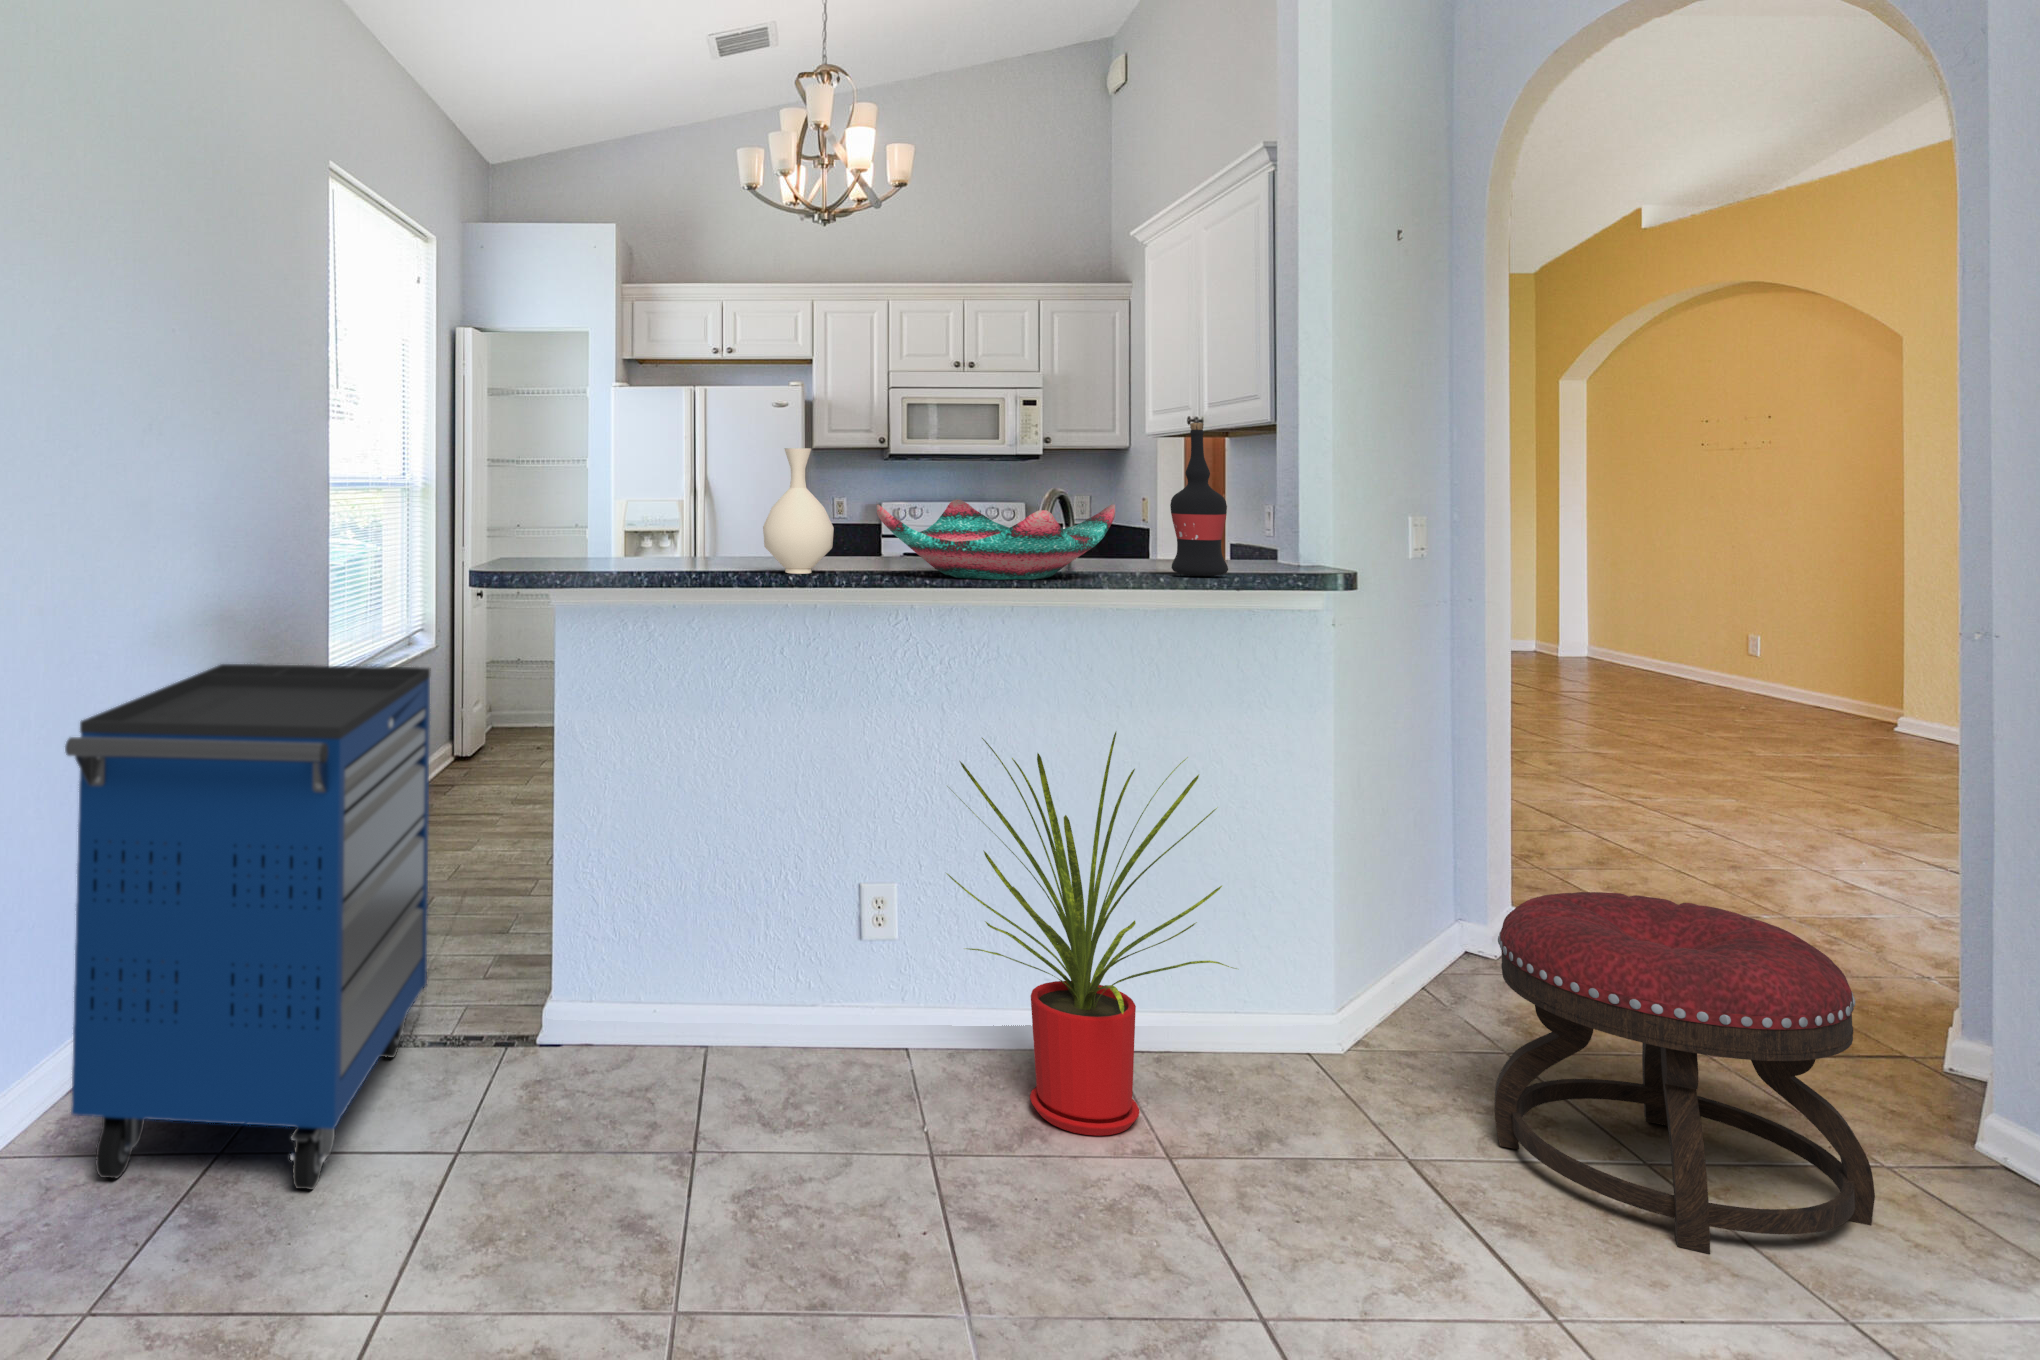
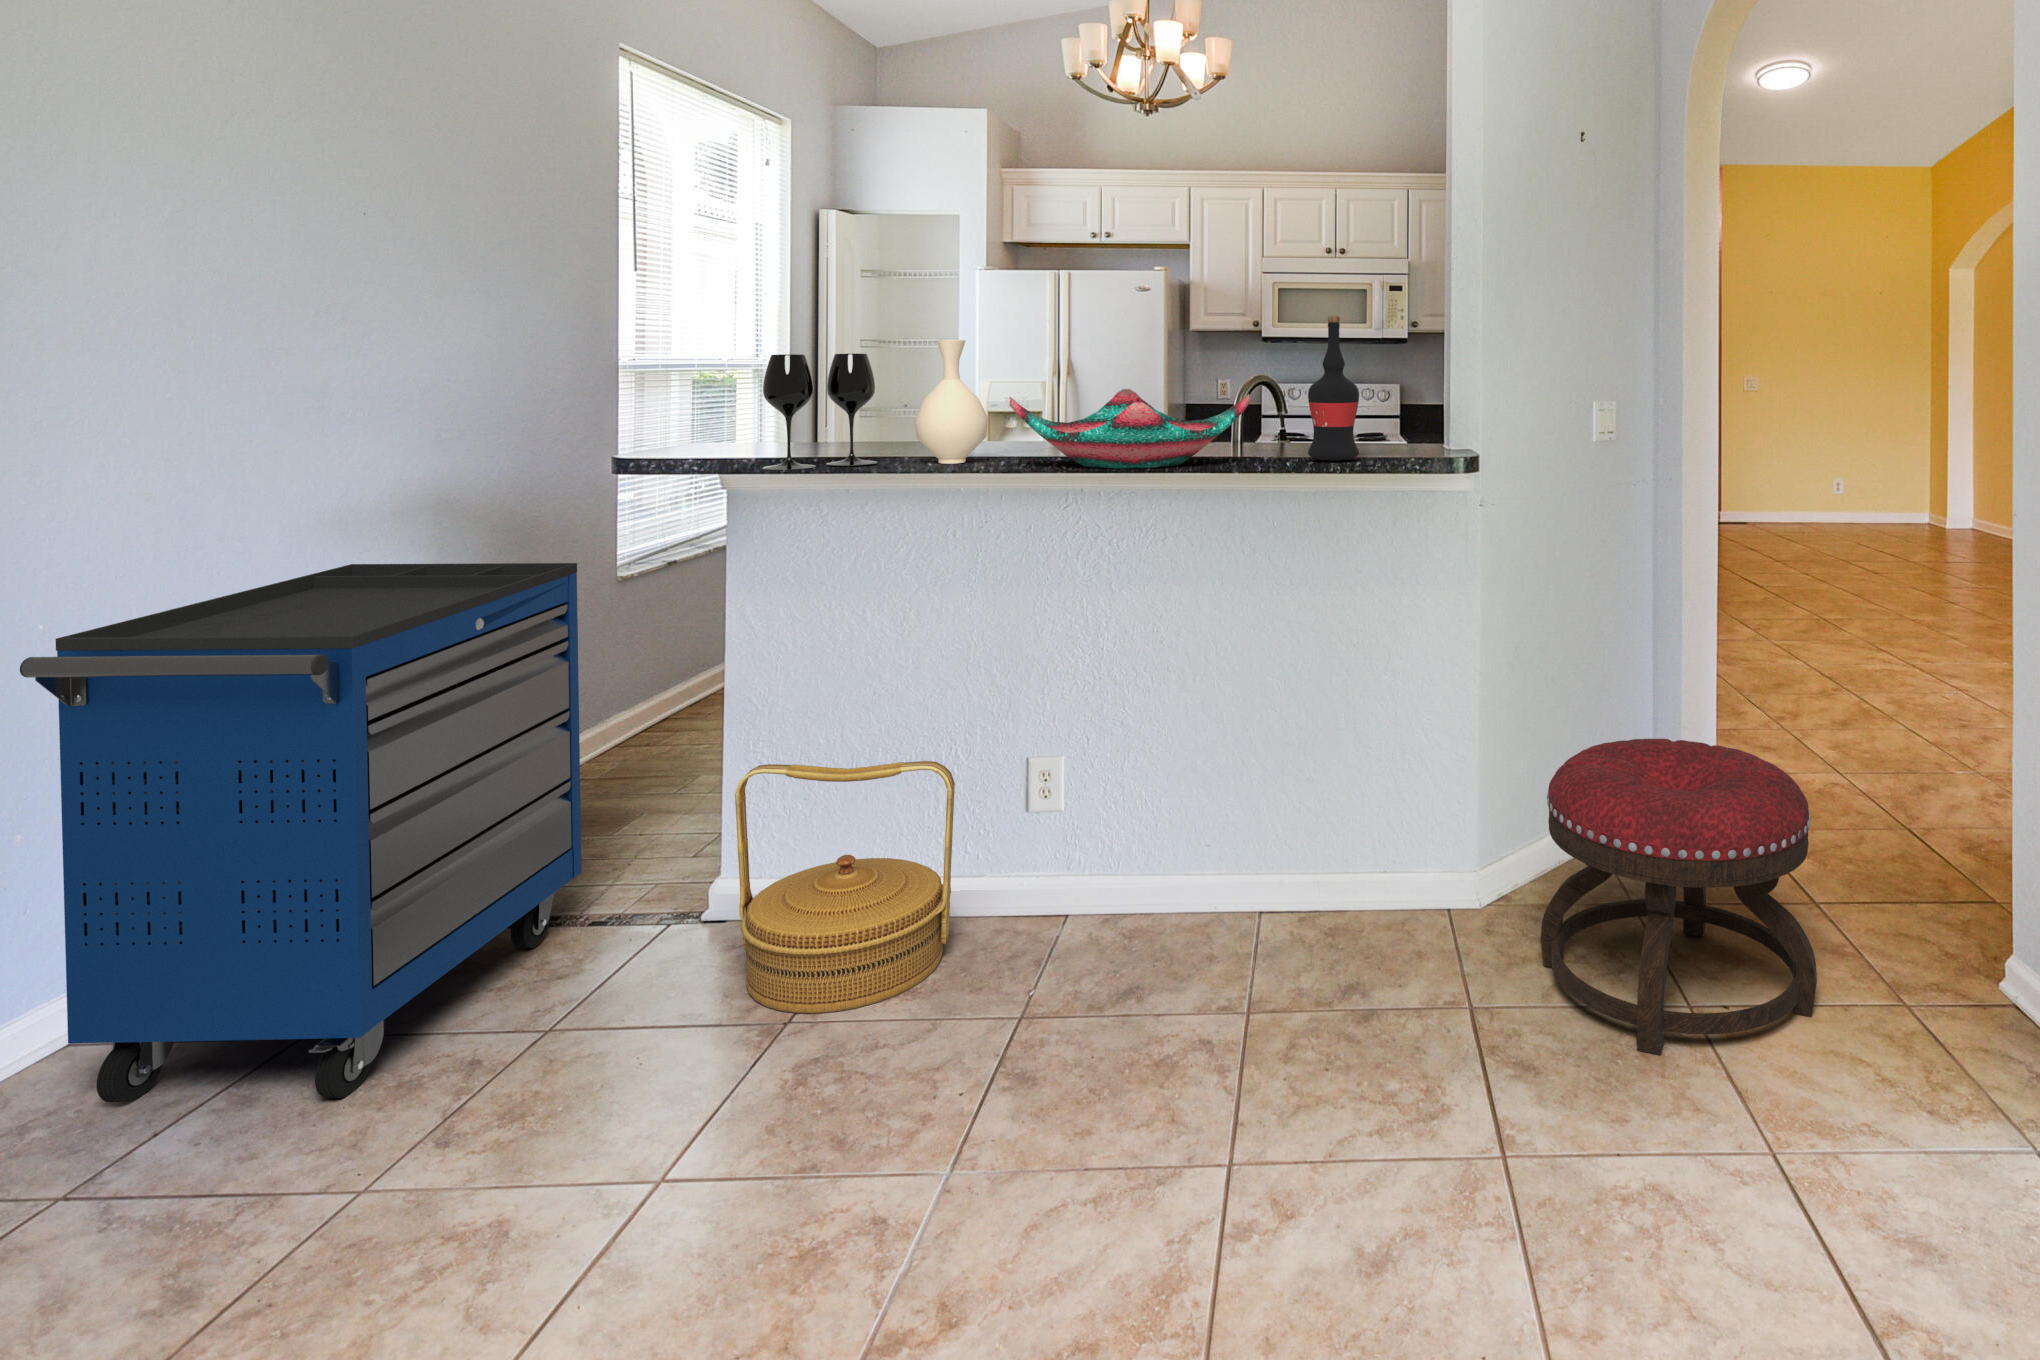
wine glass: none [631,461,730,577] -> present [762,354,877,470]
house plant: present [946,732,1237,1136] -> none [1055,607,1319,981]
woven basket: none [614,878,829,1142] -> present [735,761,955,1014]

